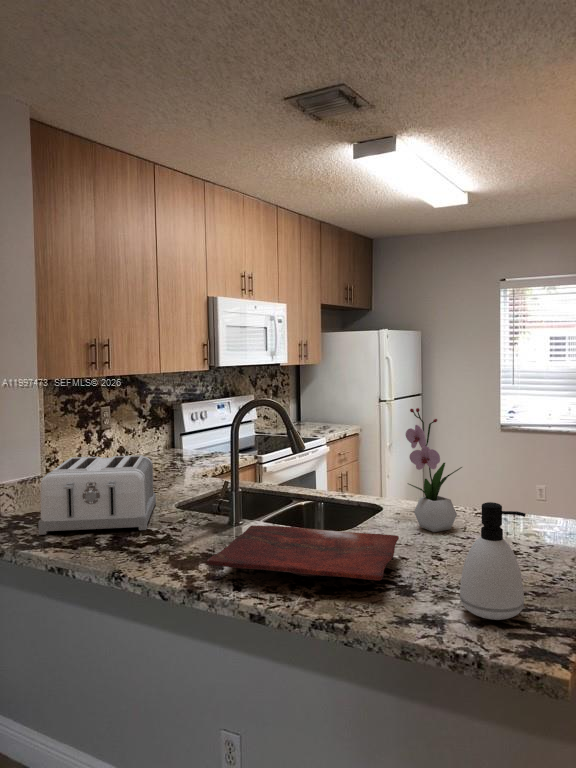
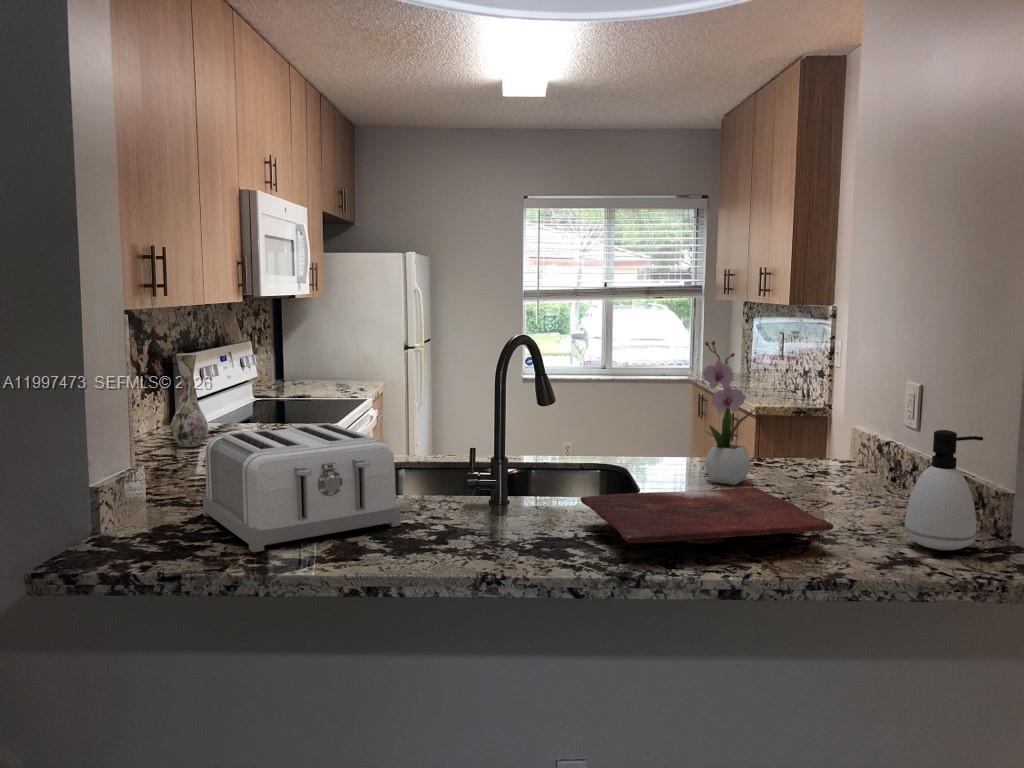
vase: none [138,404,160,464] -> present [171,353,208,447]

